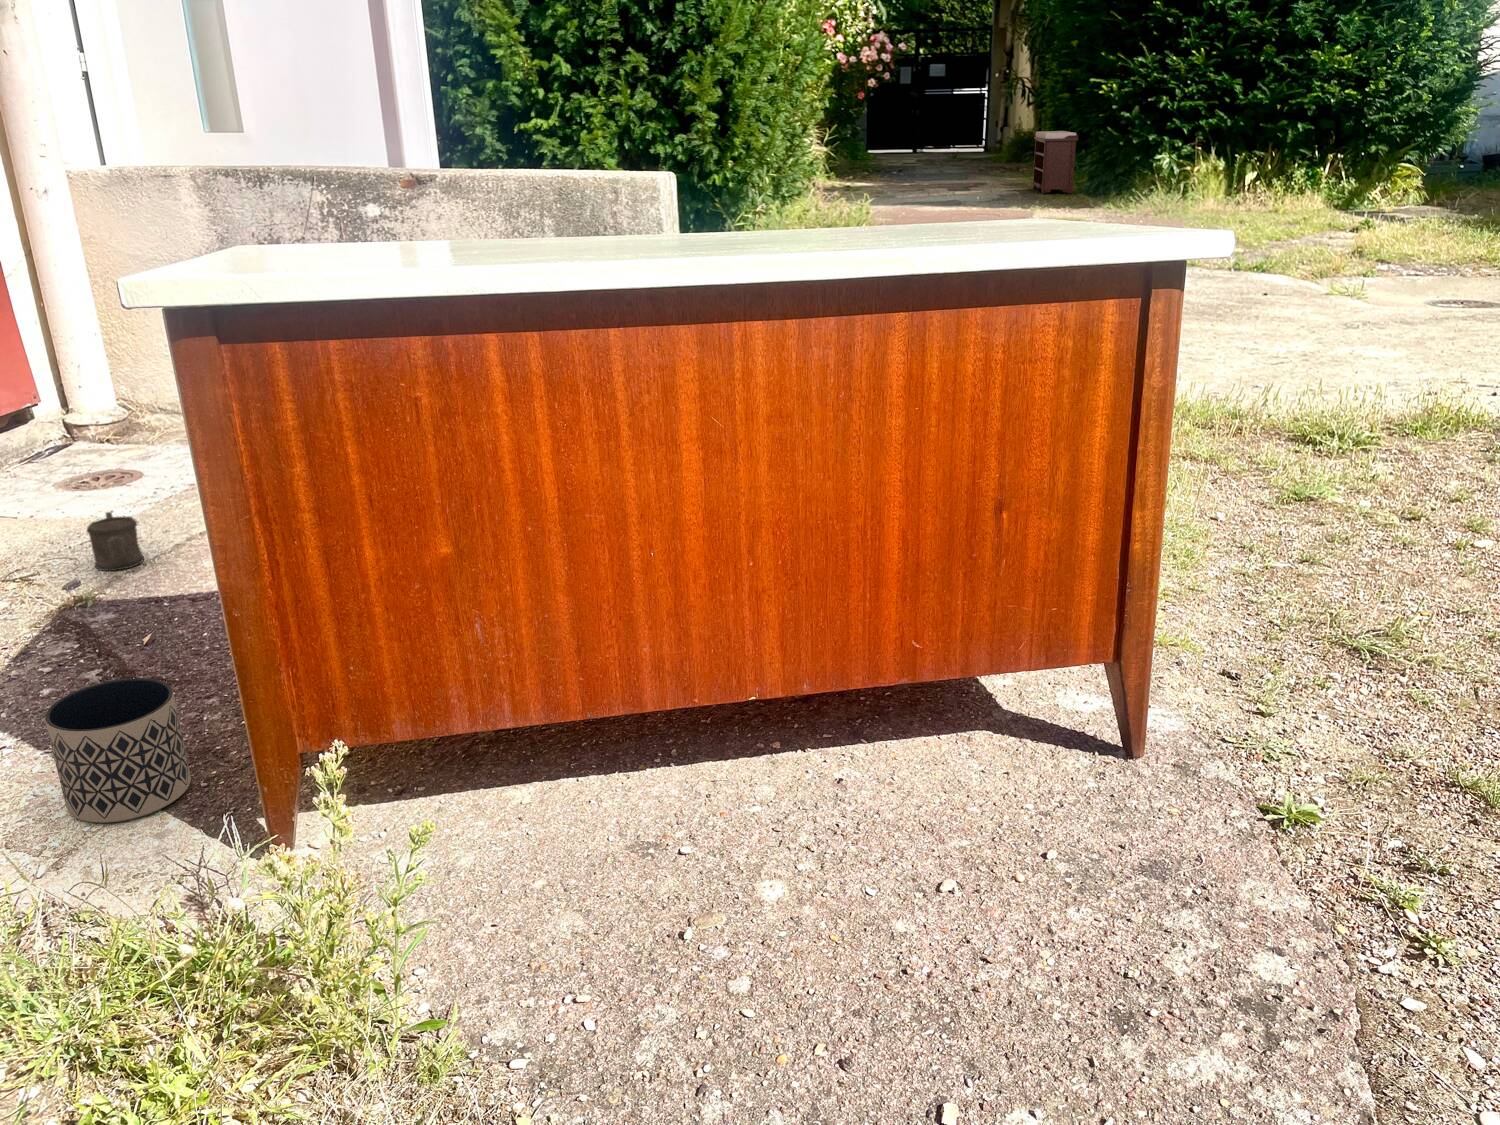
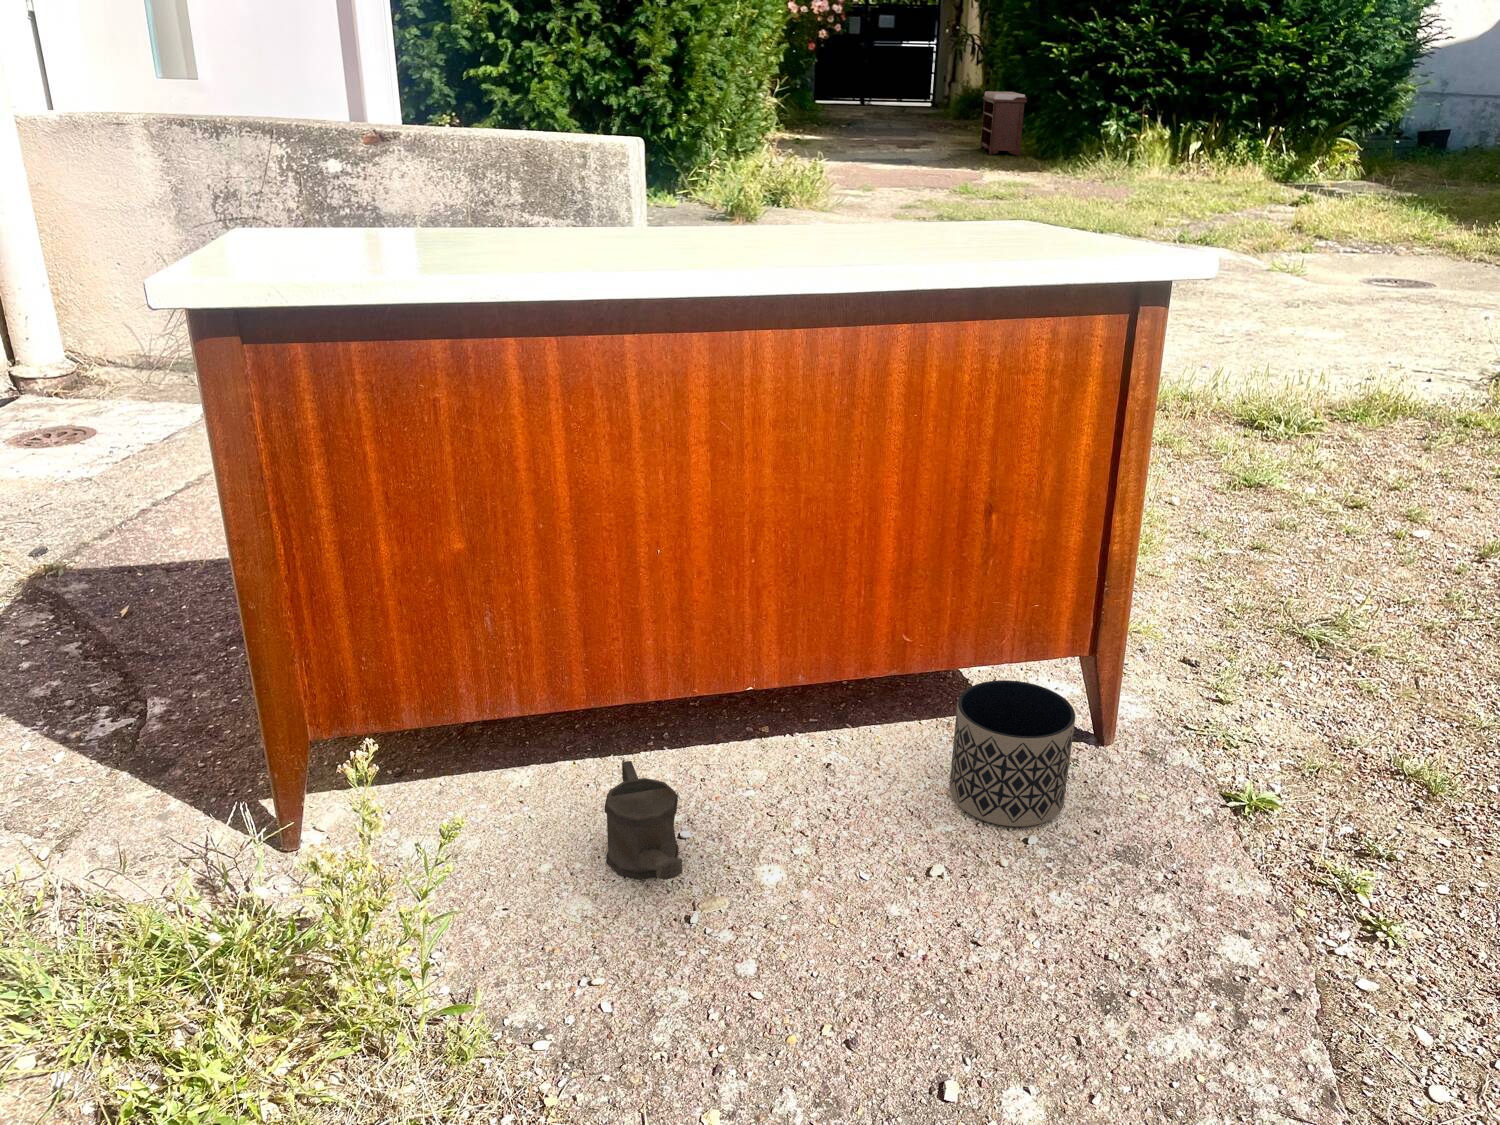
watering can: present [87,512,144,571] -> present [604,761,682,880]
planter: present [45,678,191,823] -> present [950,680,1075,827]

